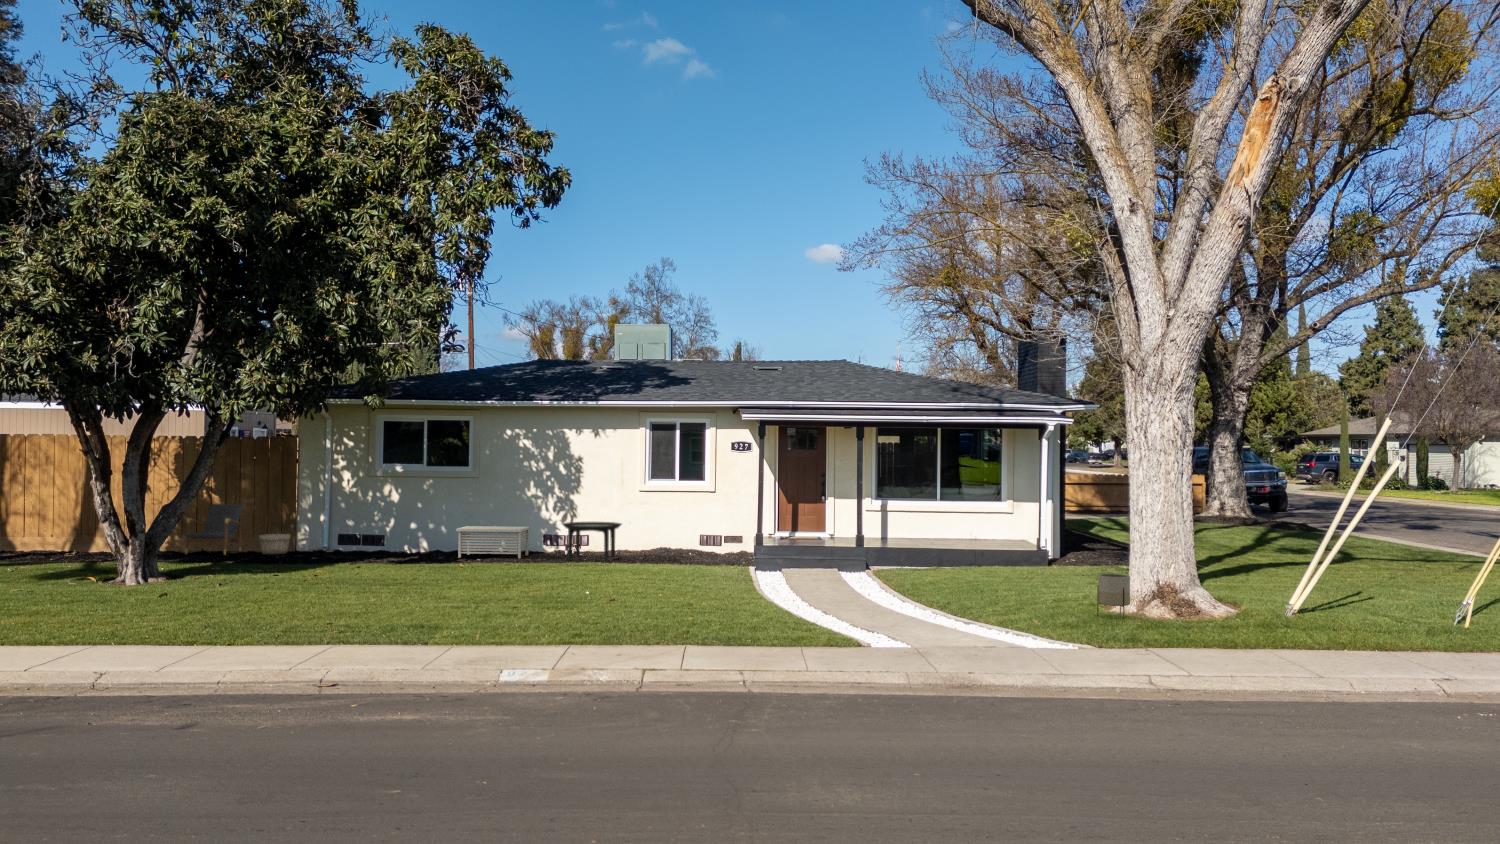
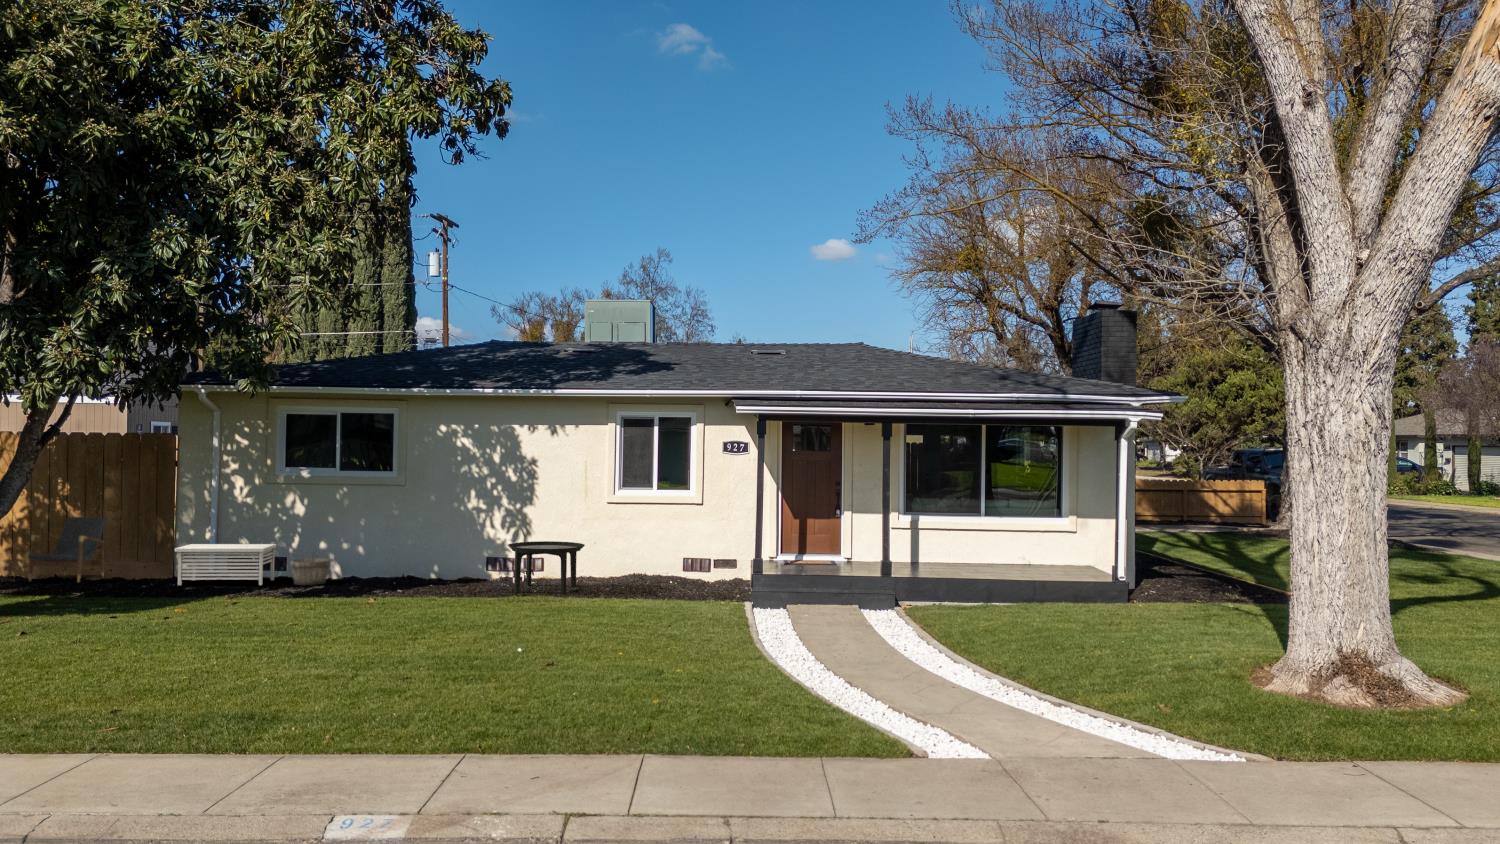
storage bench: present [456,526,530,558] -> present [175,544,276,585]
wooden bucket: present [259,533,290,554] -> present [291,554,330,585]
planter: present [1097,574,1130,619] -> none [1231,631,1278,697]

